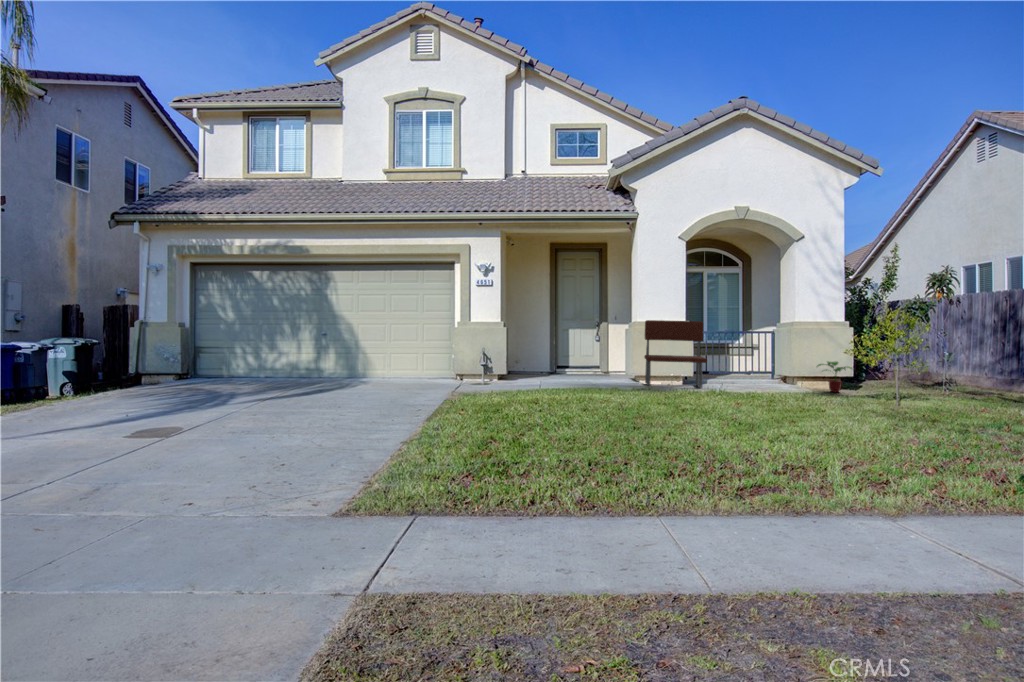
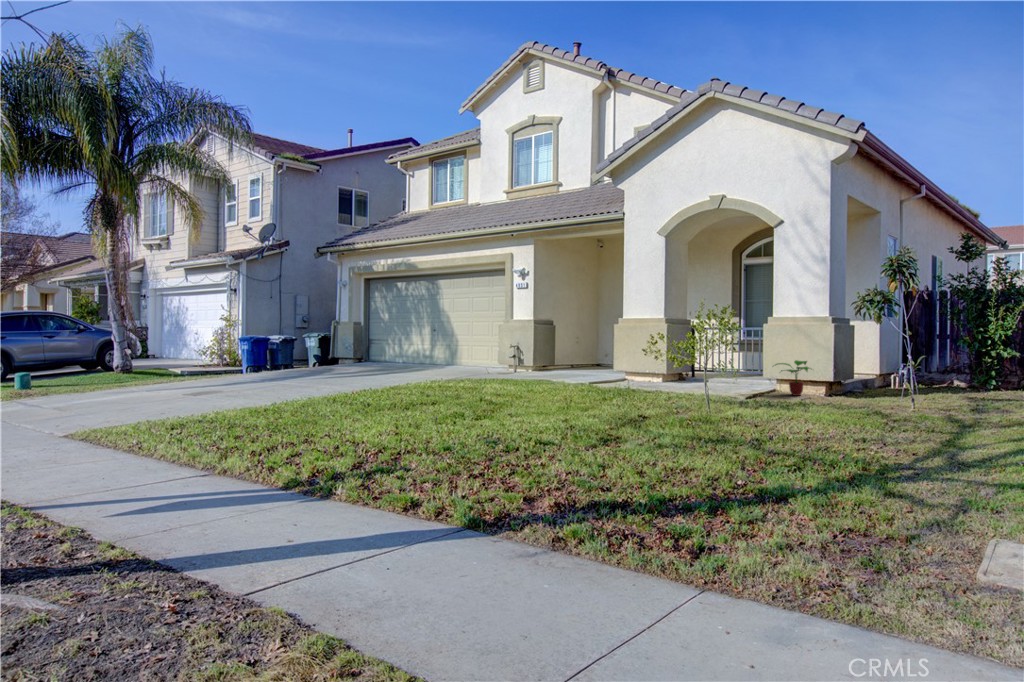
bench: present [644,320,707,388] -> none [601,318,666,385]

